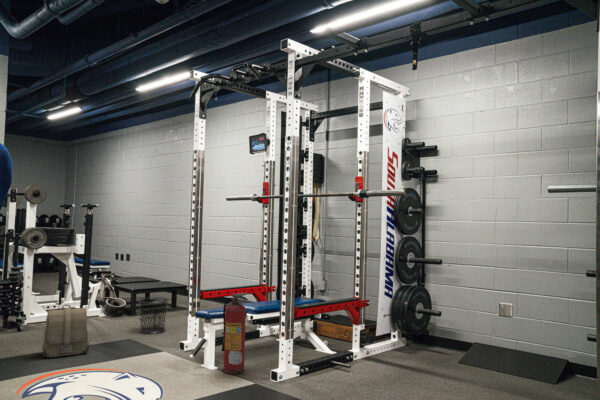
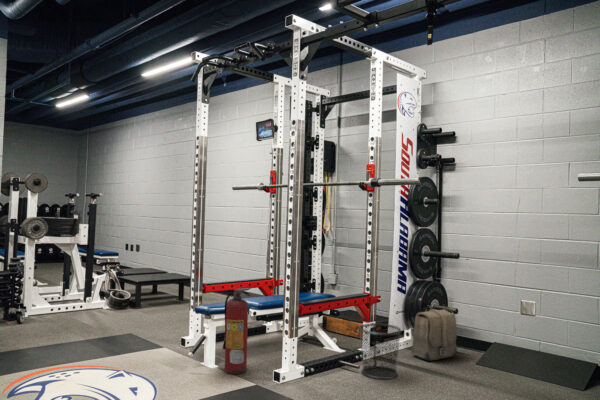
waste bin: present [138,297,168,334] -> present [360,323,401,379]
backpack: present [42,304,89,358] -> present [411,307,457,361]

